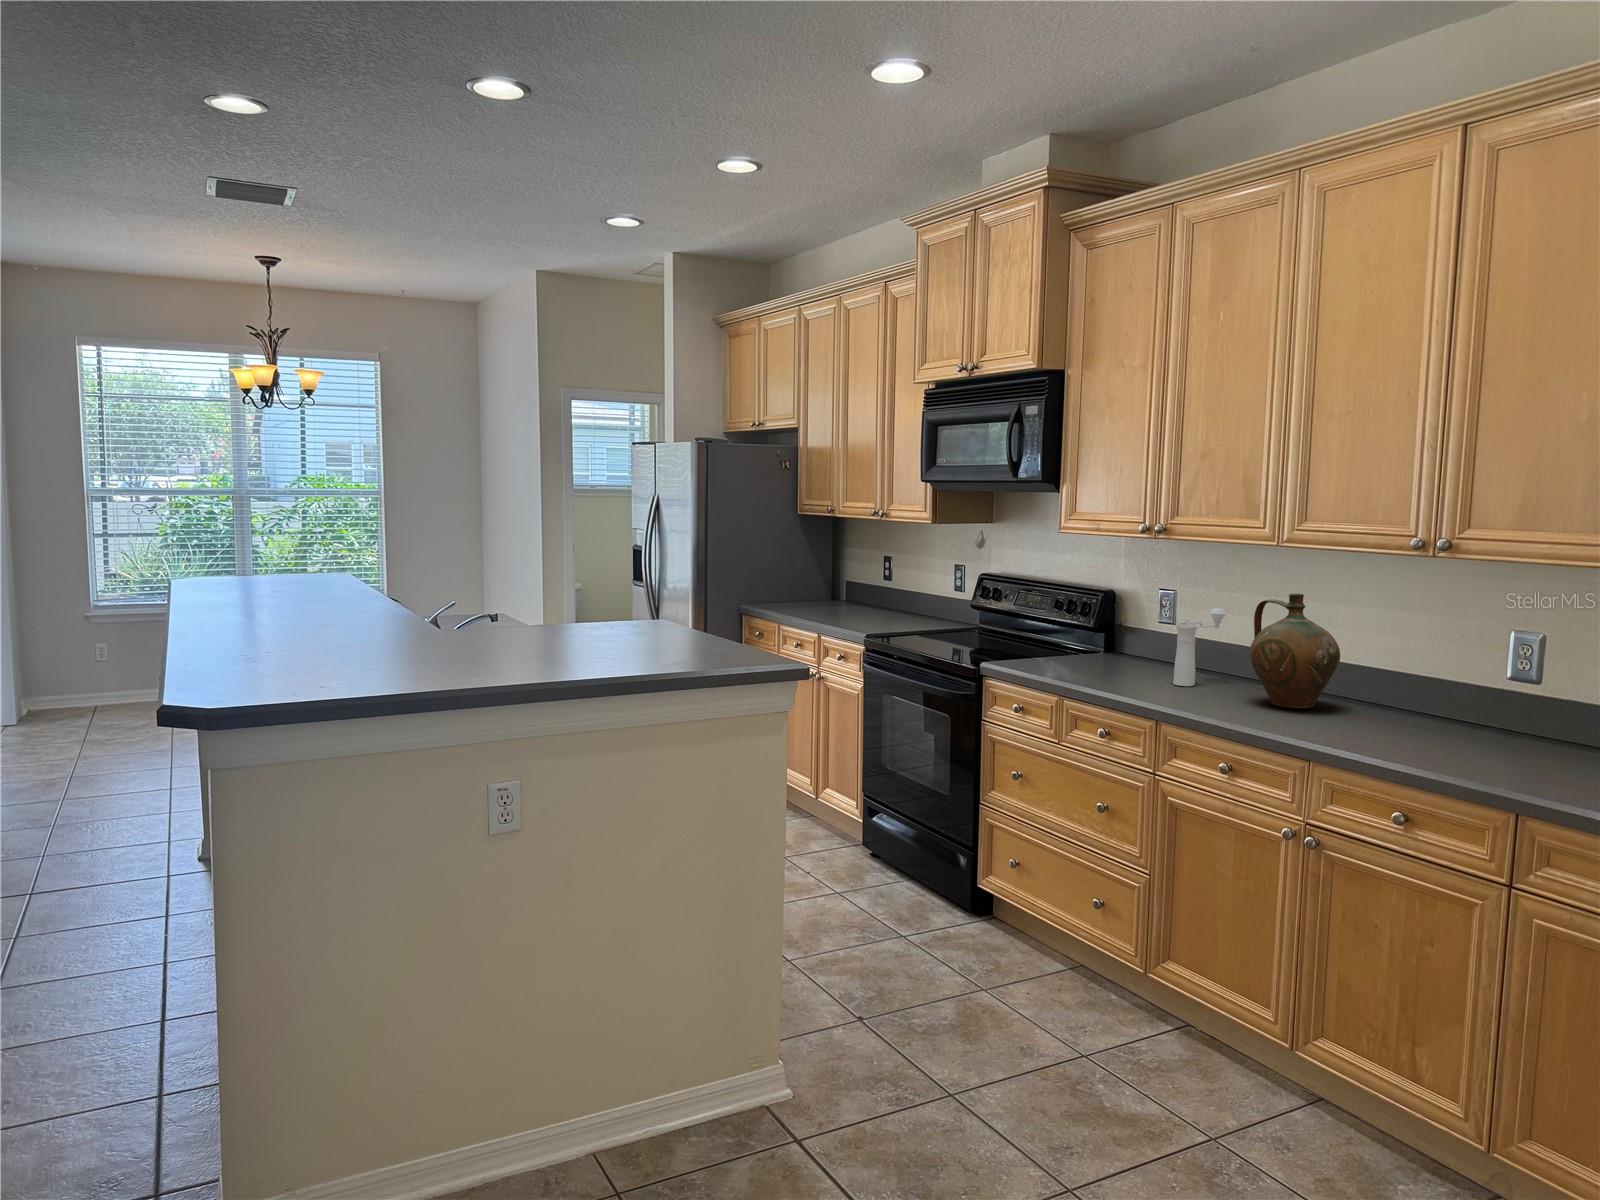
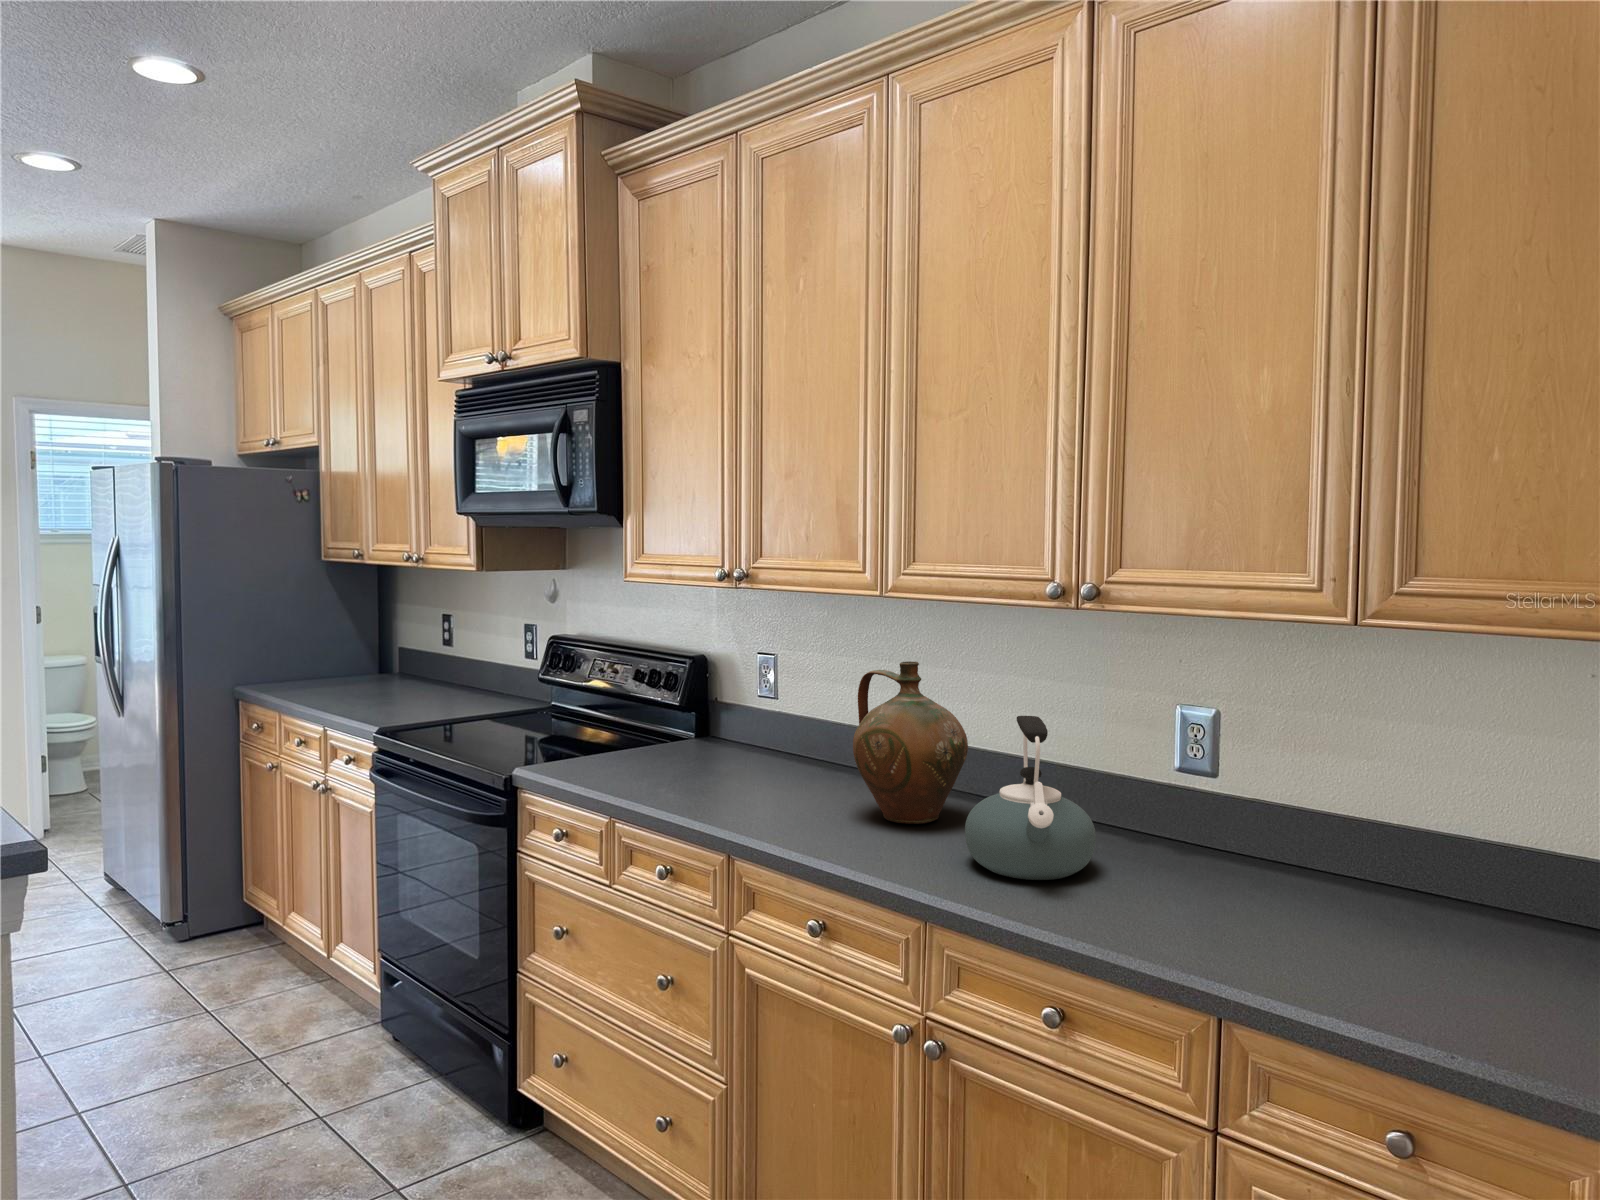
pepper mill: present [1173,608,1226,686] -> none [763,681,829,792]
kettle: none [1338,632,1439,741] -> present [965,716,1096,880]

